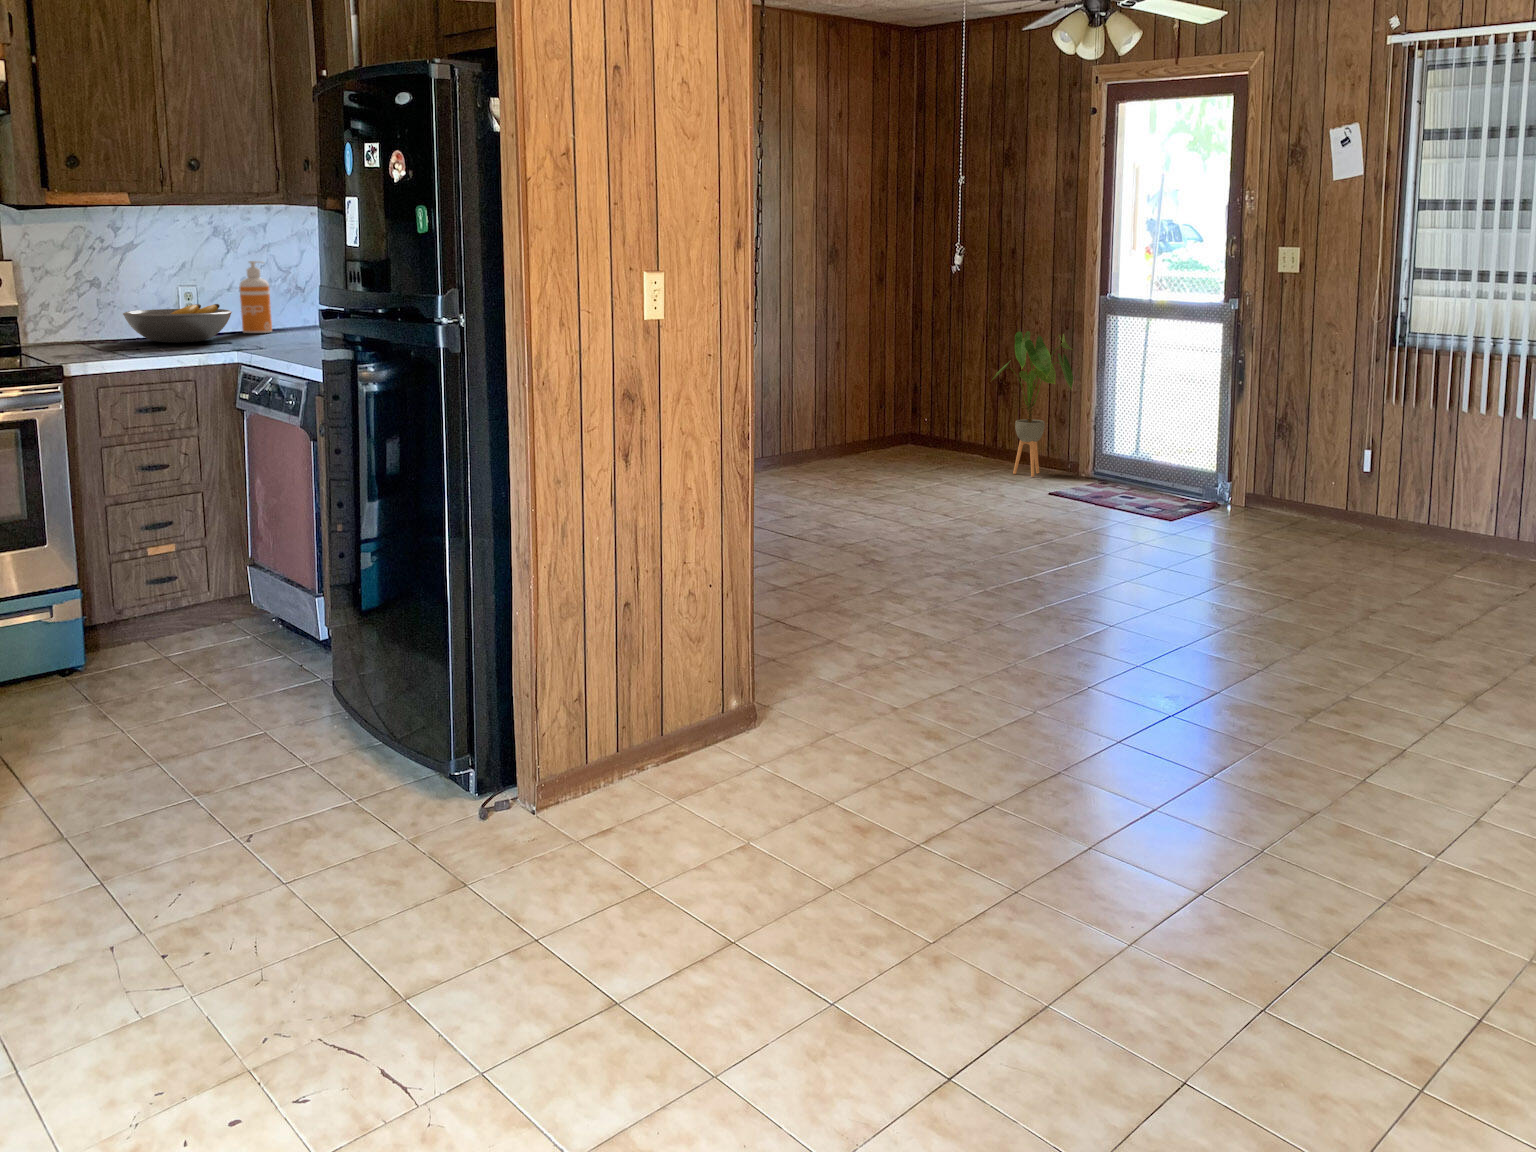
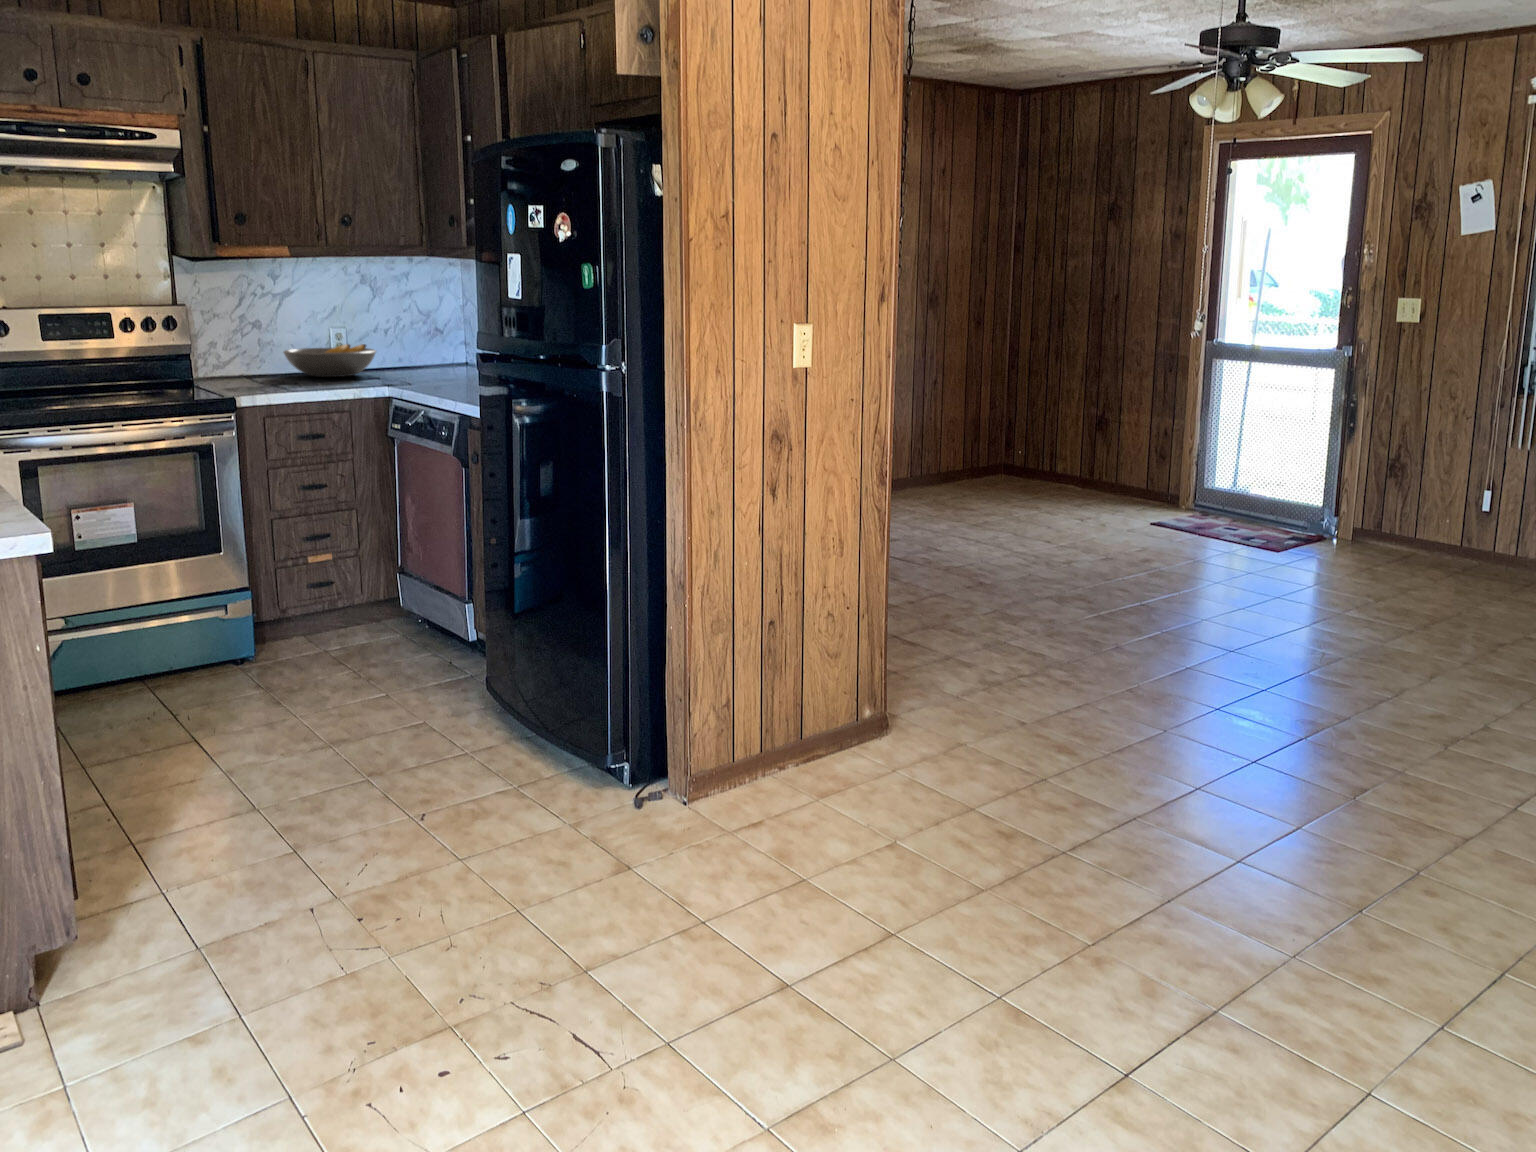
soap dispenser: present [240,261,272,333] -> none [380,307,408,369]
house plant: present [992,331,1073,477] -> none [969,368,1042,485]

